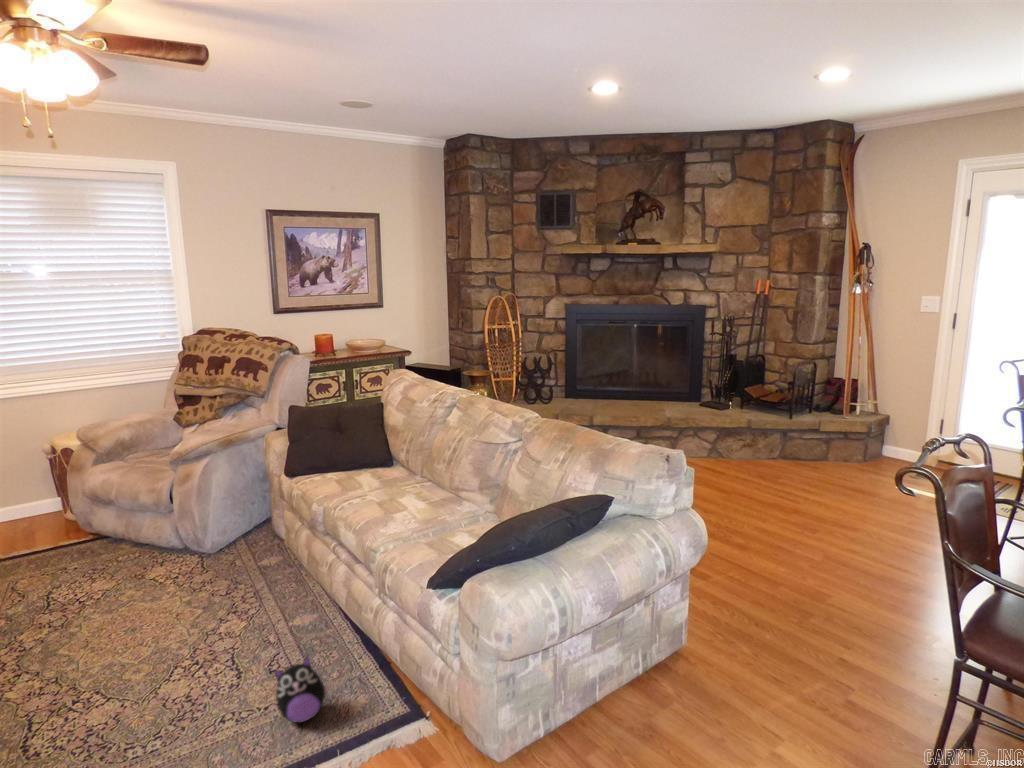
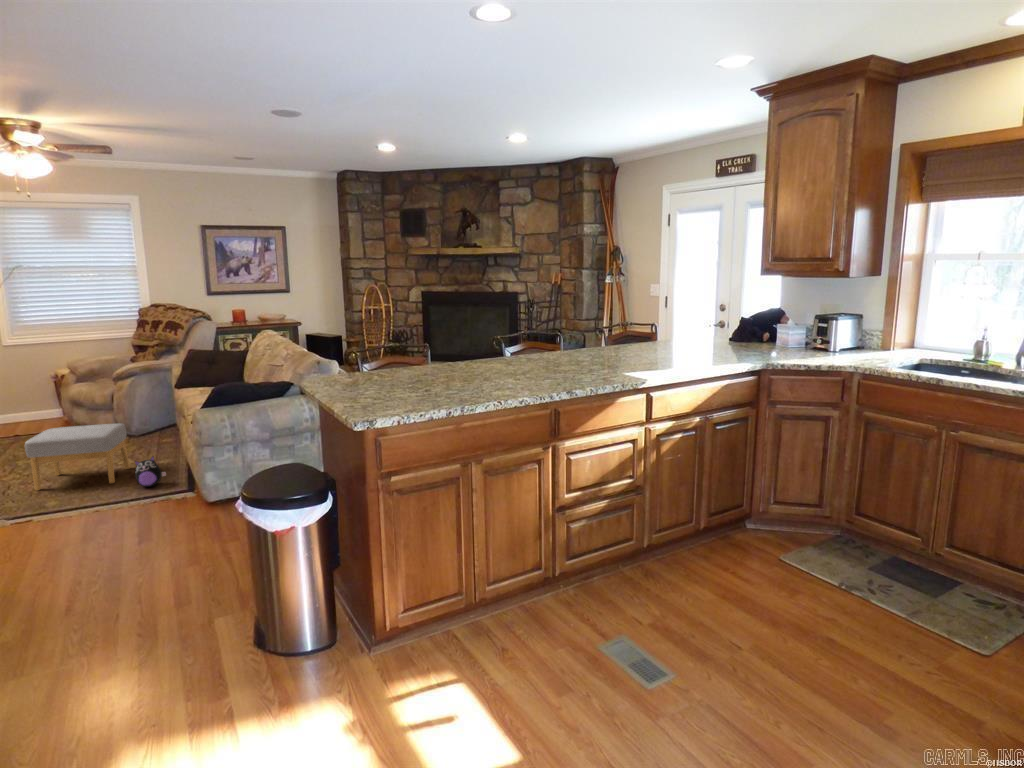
footstool: none [48,573,234,739] -> present [25,423,130,491]

